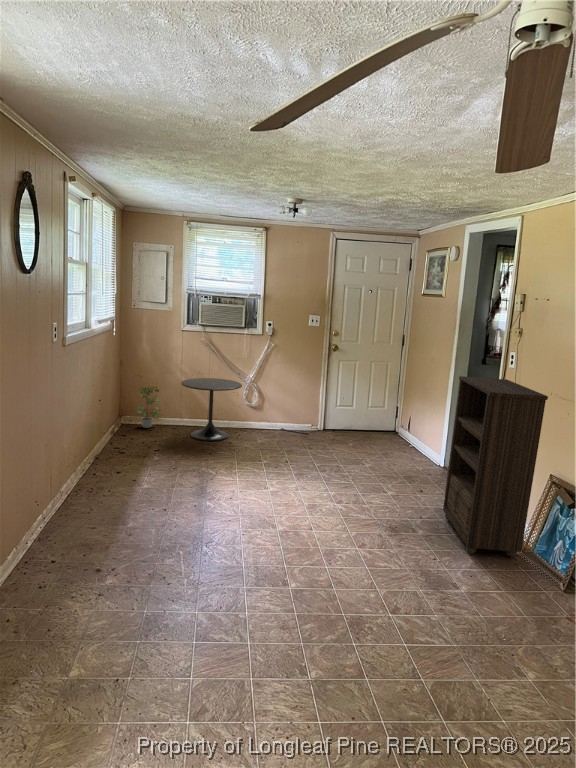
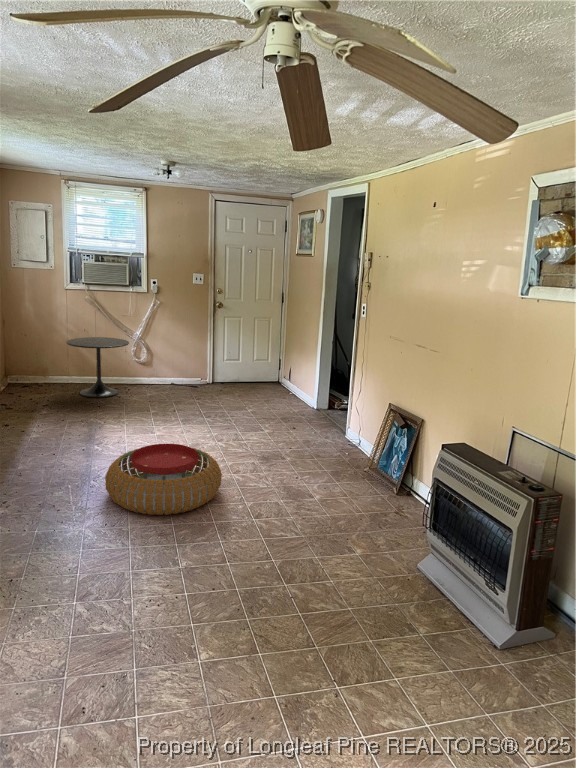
bookshelf: present [443,376,548,557] -> none [310,325,382,473]
potted plant: present [137,387,162,428] -> none [21,346,50,389]
pouf: none [219,507,350,599] -> present [105,444,222,515]

